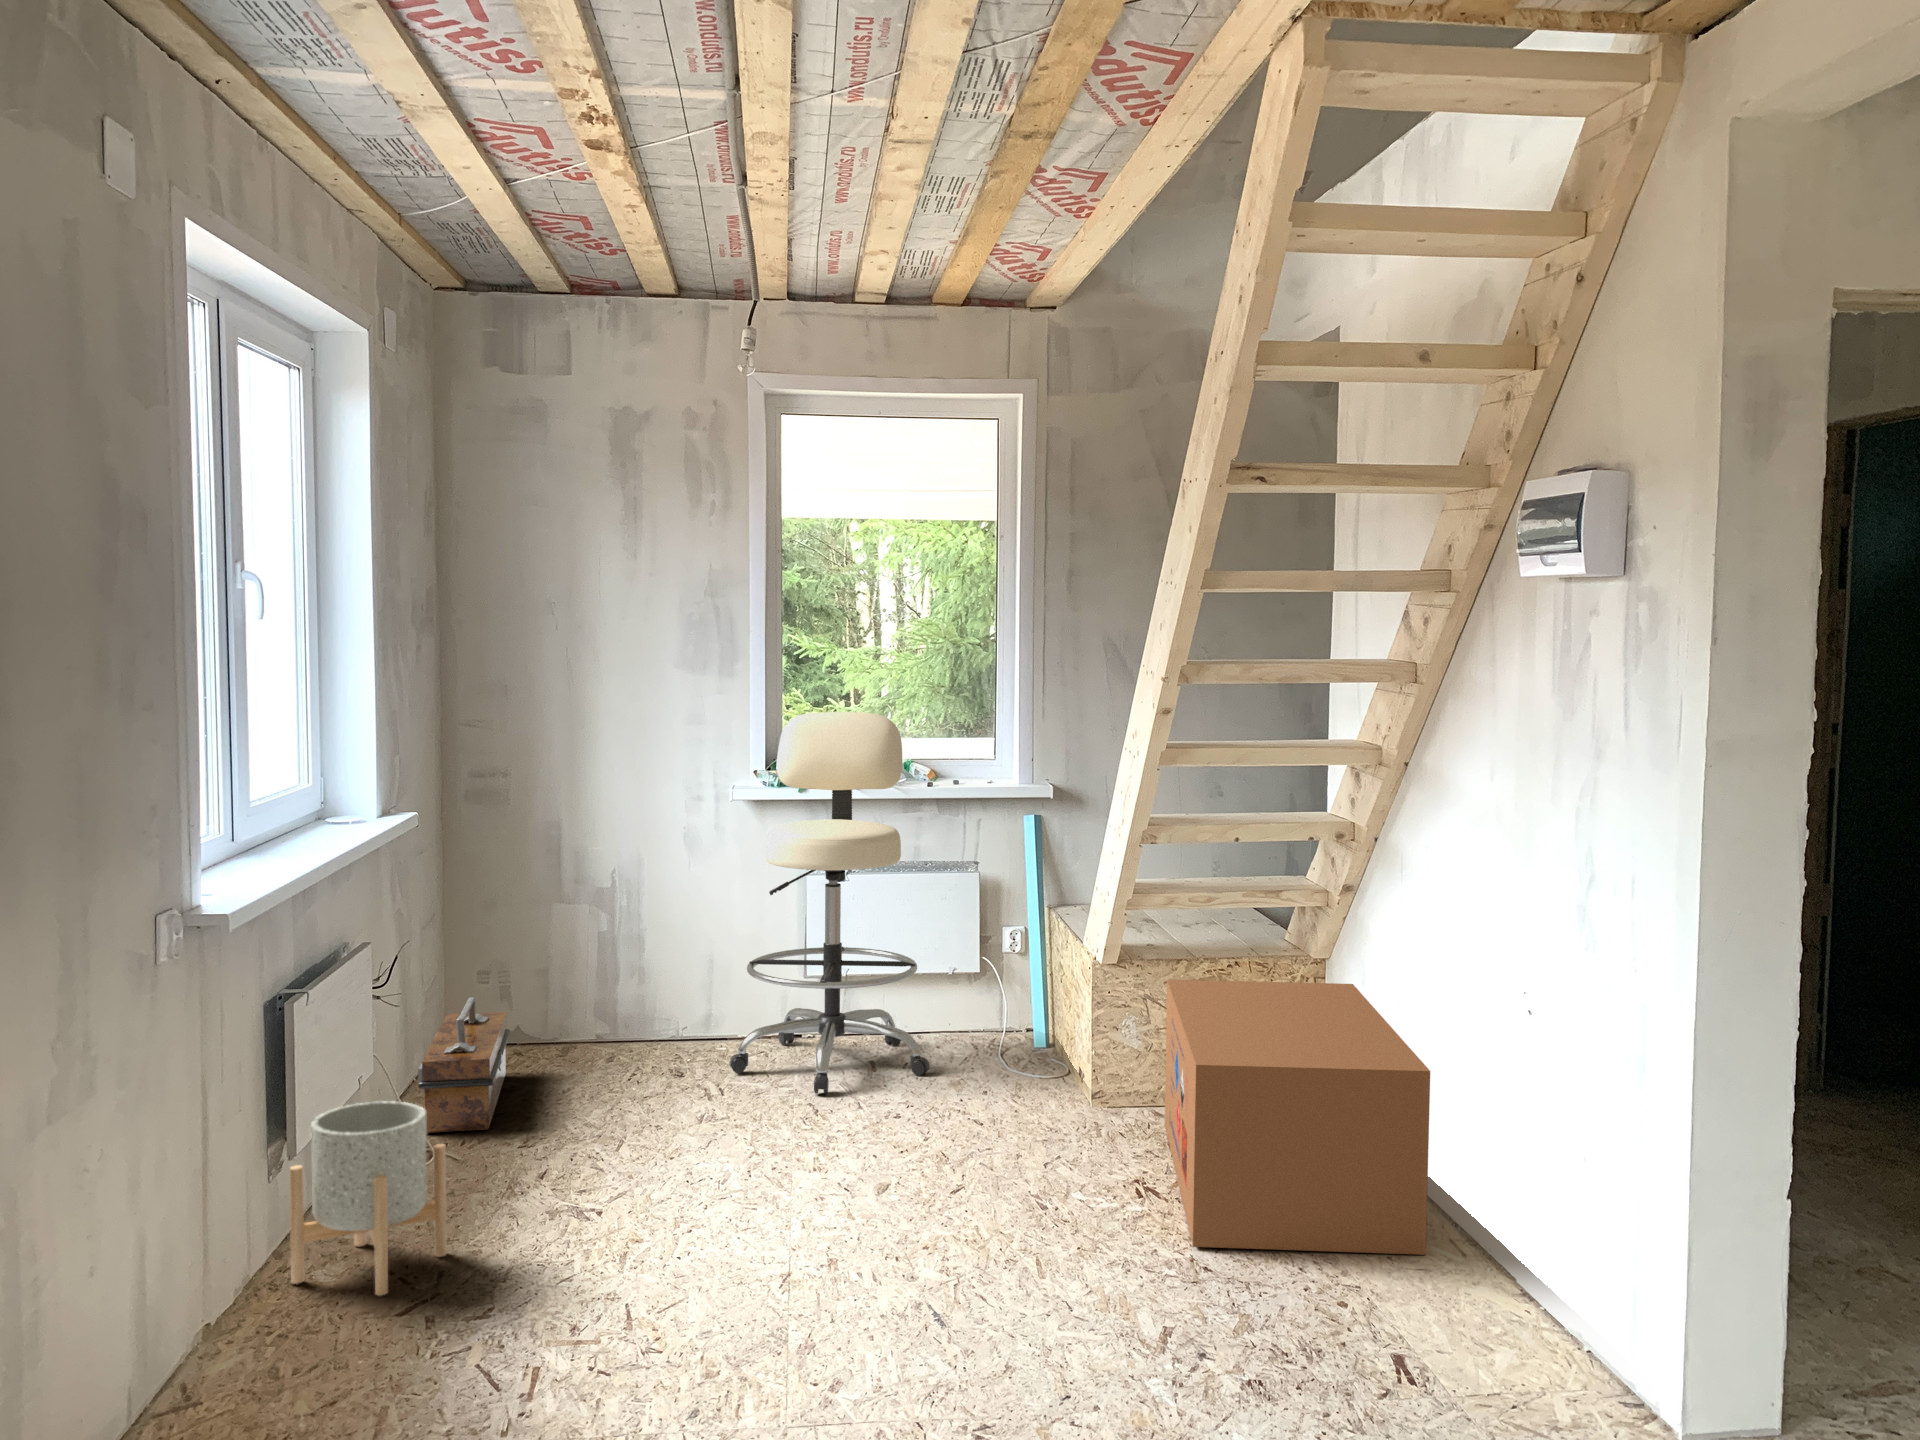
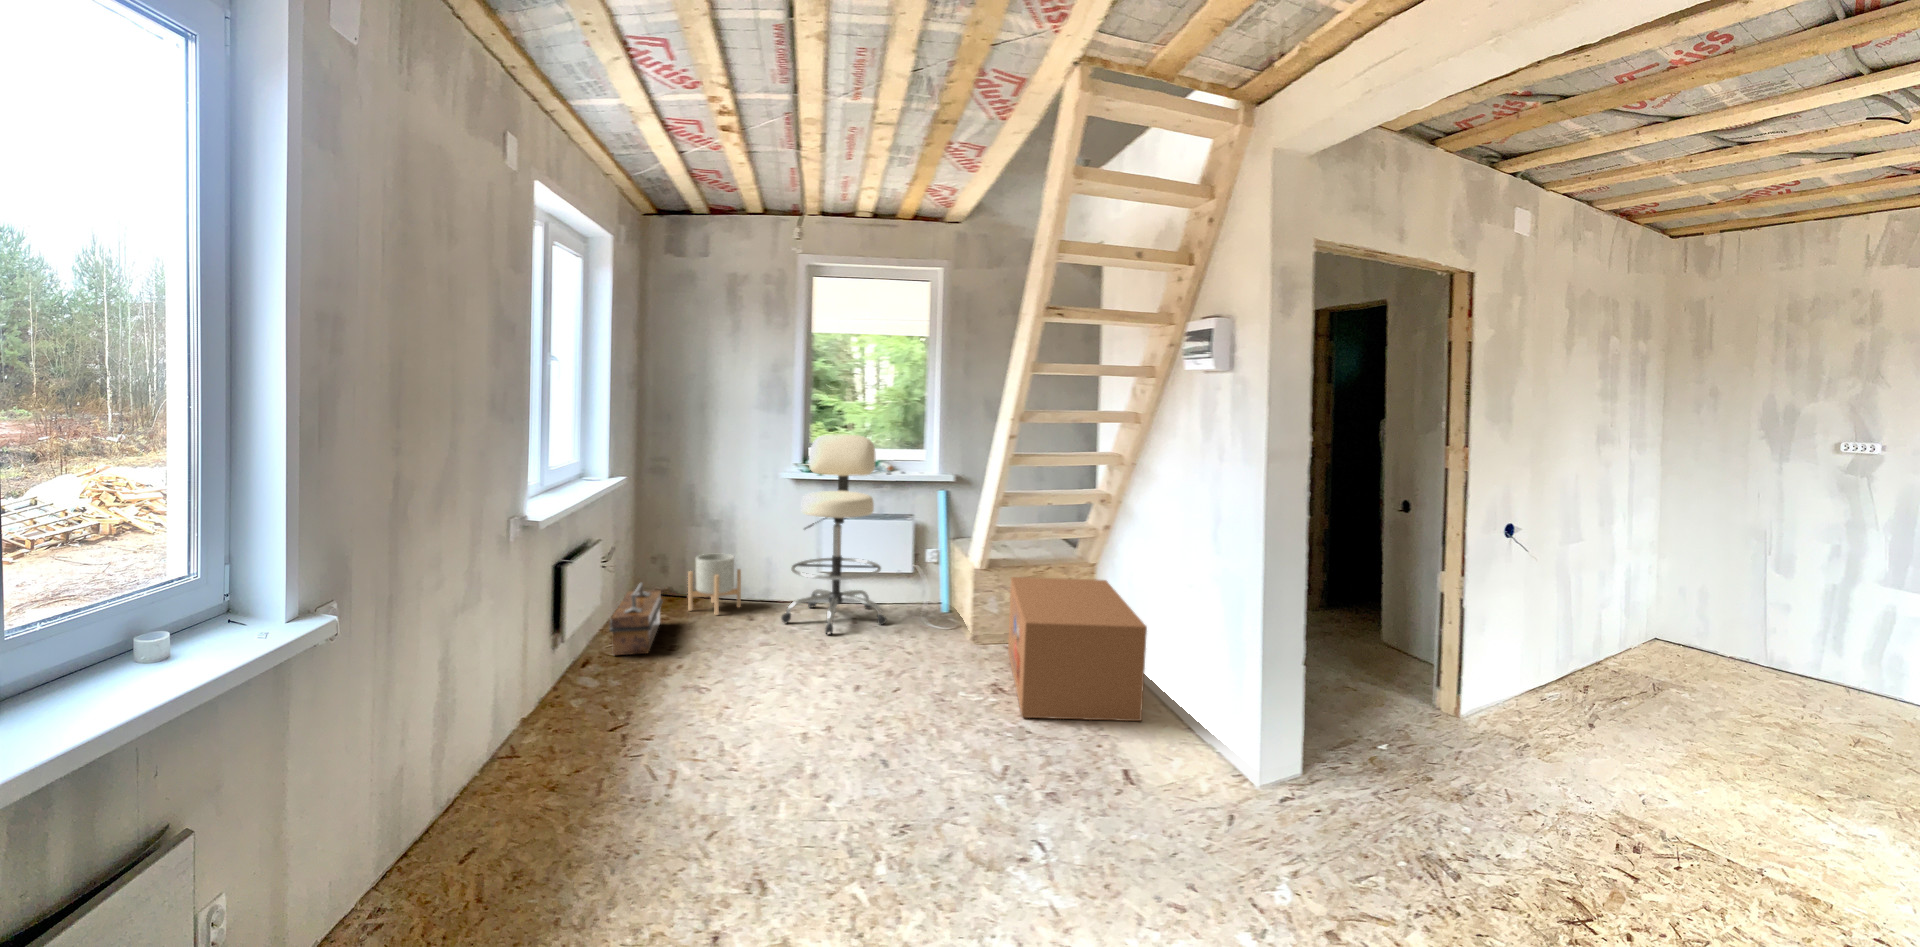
planter: present [290,1101,447,1296] -> present [688,554,741,615]

